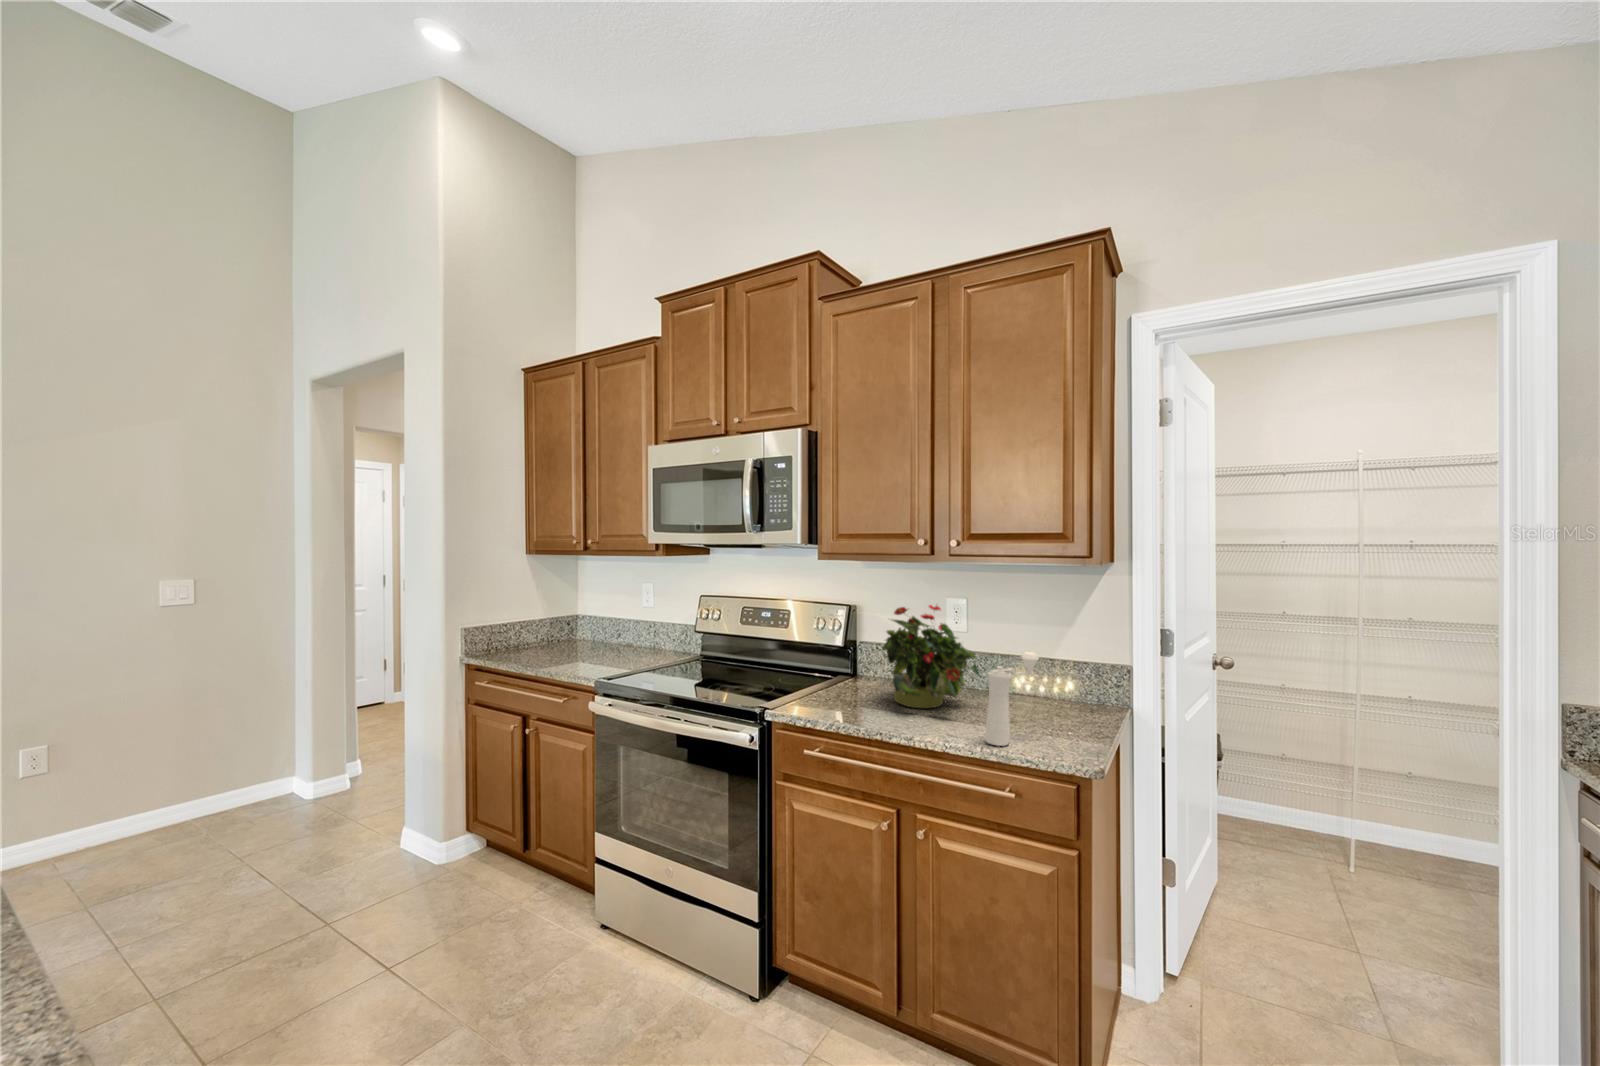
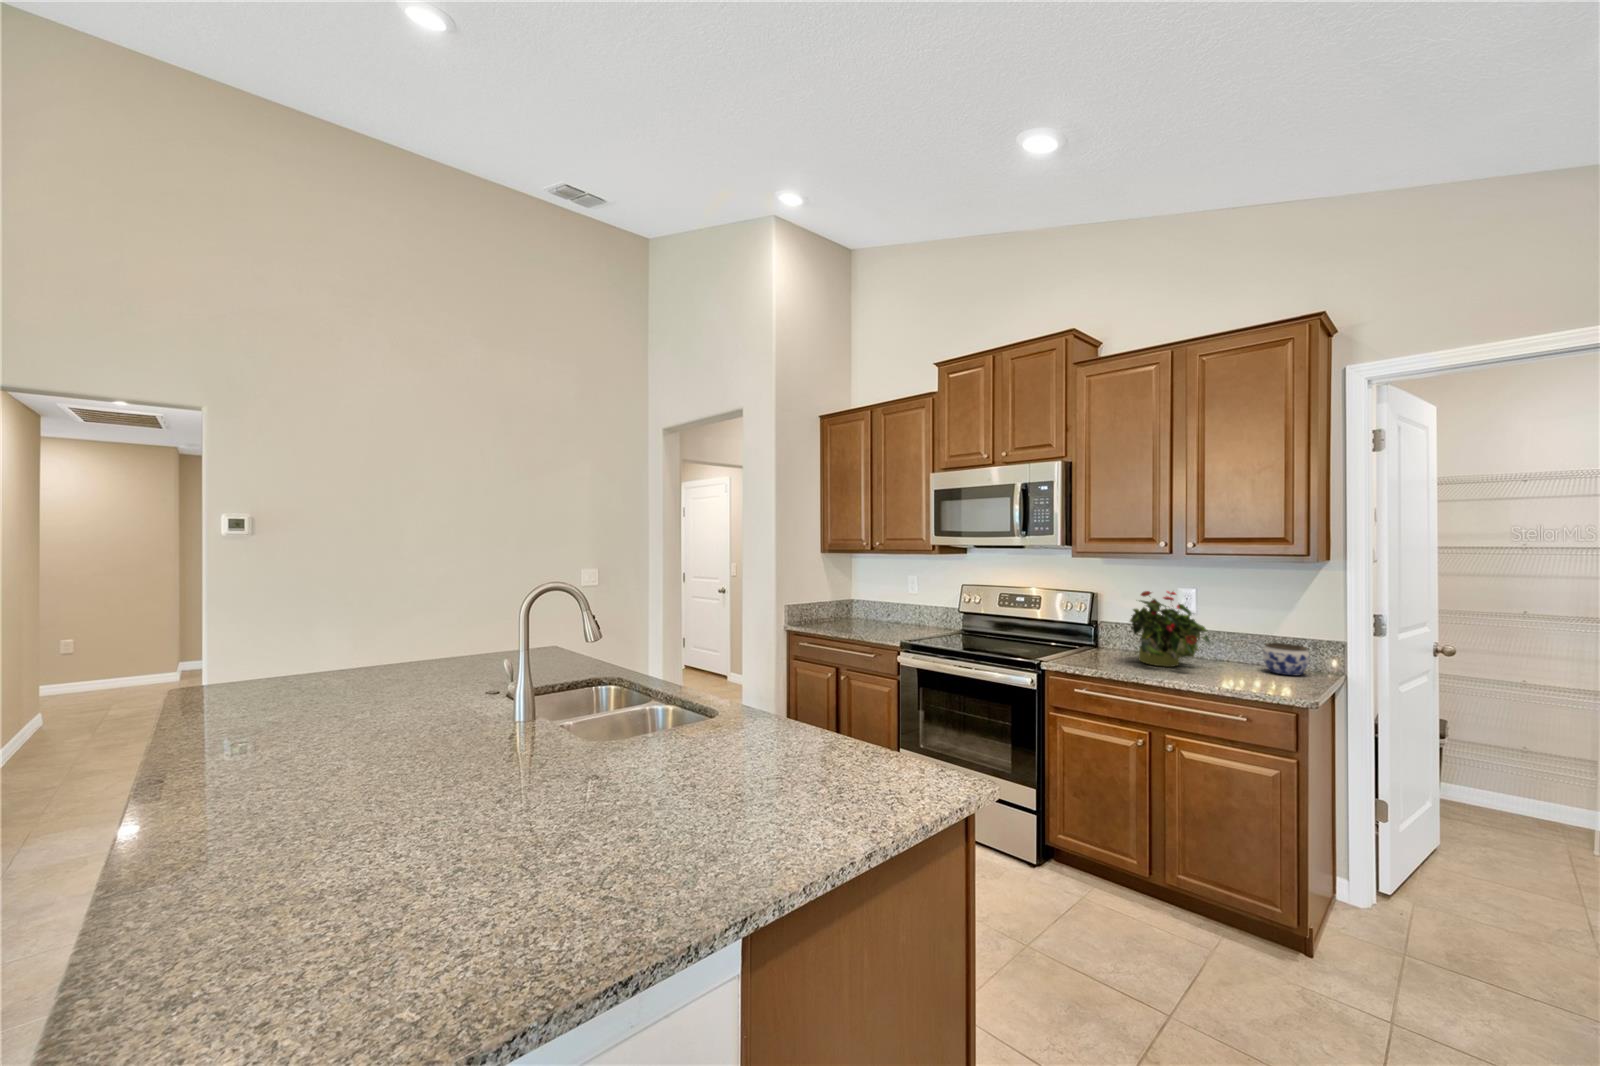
pepper mill: present [985,652,1039,746] -> none [1221,623,1264,688]
jar: none [1041,670,1094,714] -> present [1263,642,1310,675]

